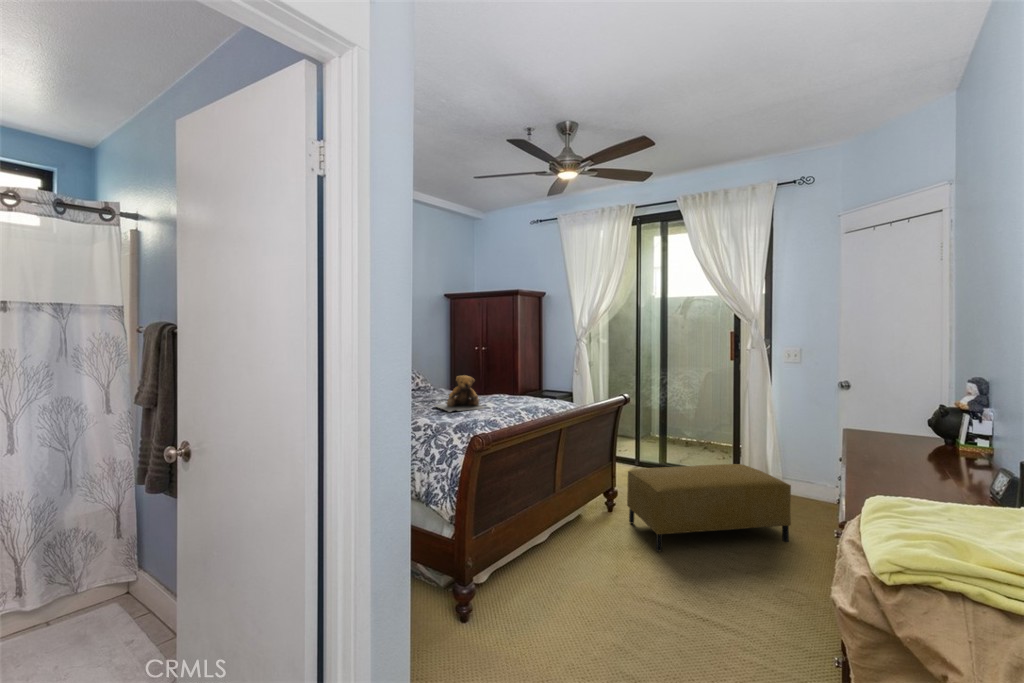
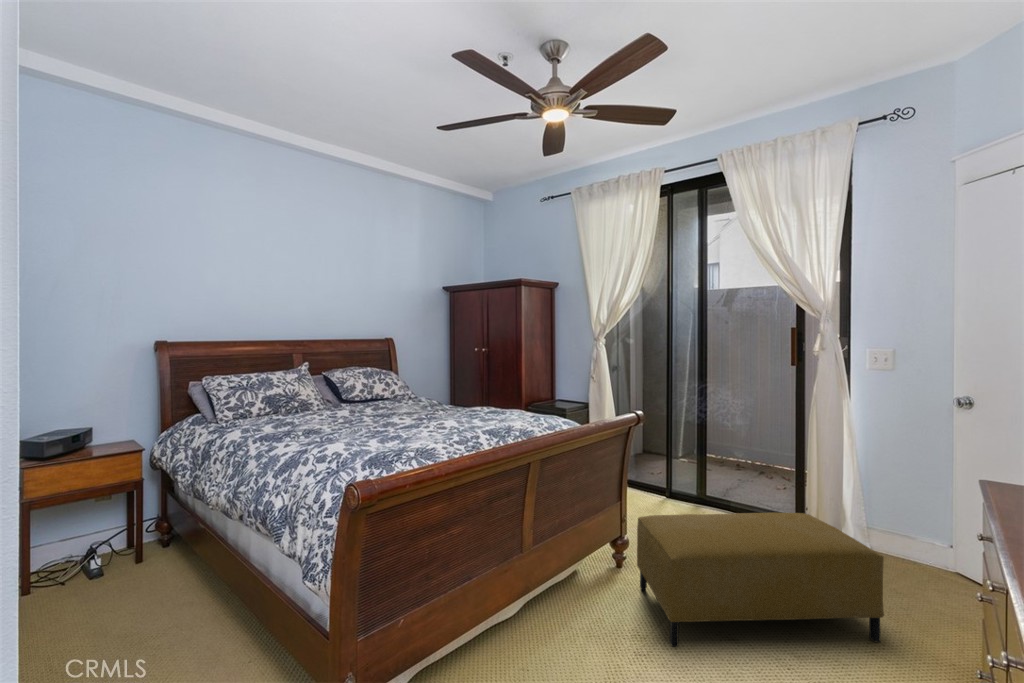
teddy bear: present [434,376,484,412] -> none [379,384,459,433]

